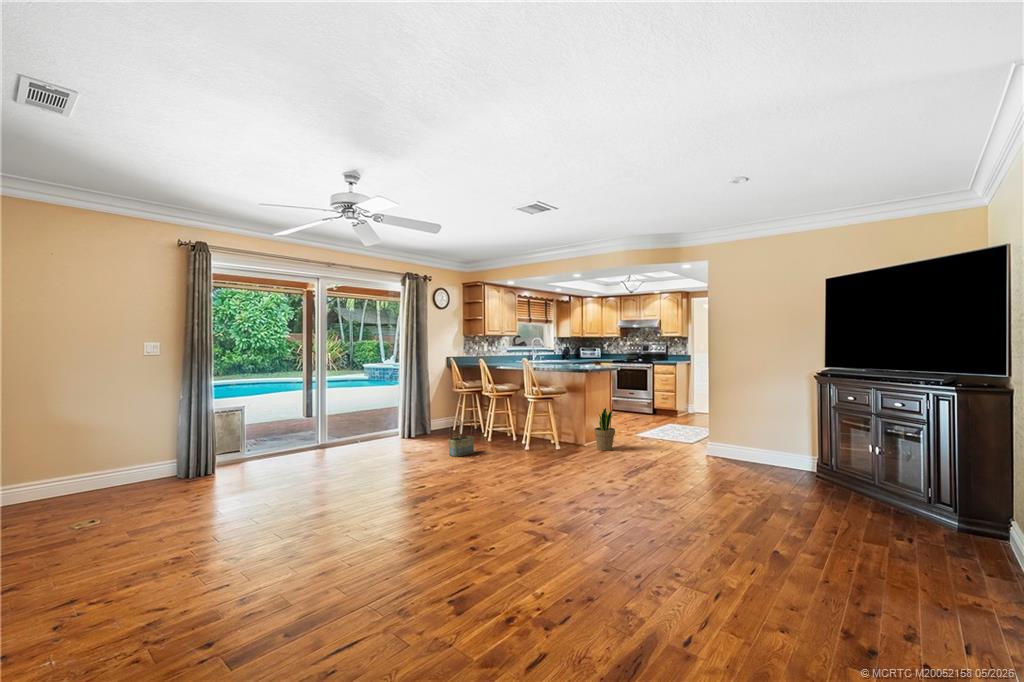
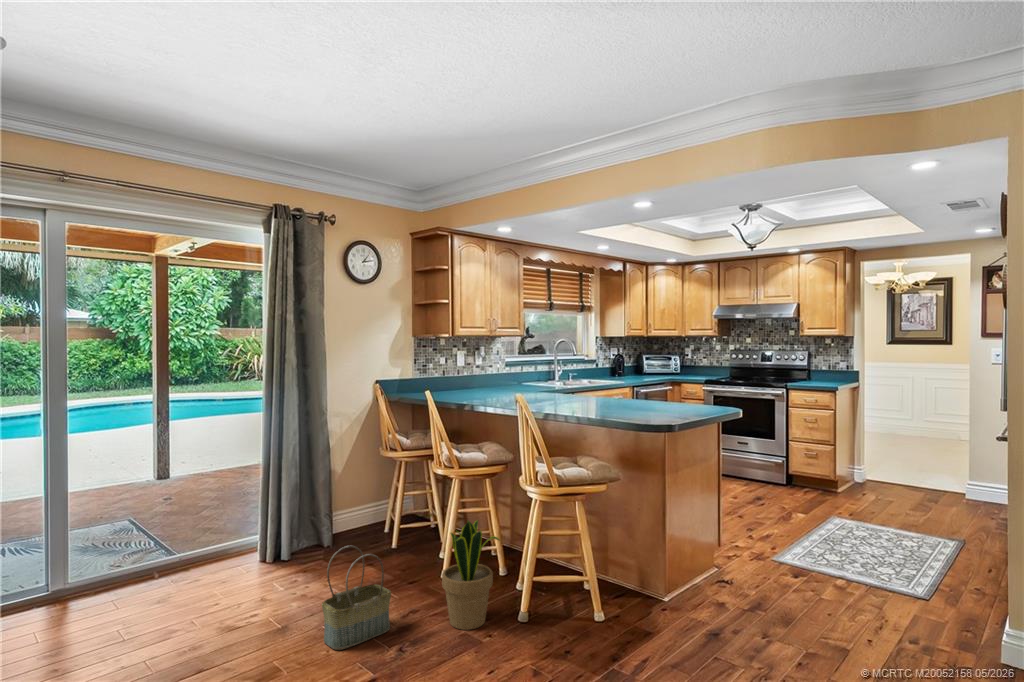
potted plant: present [594,408,617,451] -> present [442,520,499,630]

